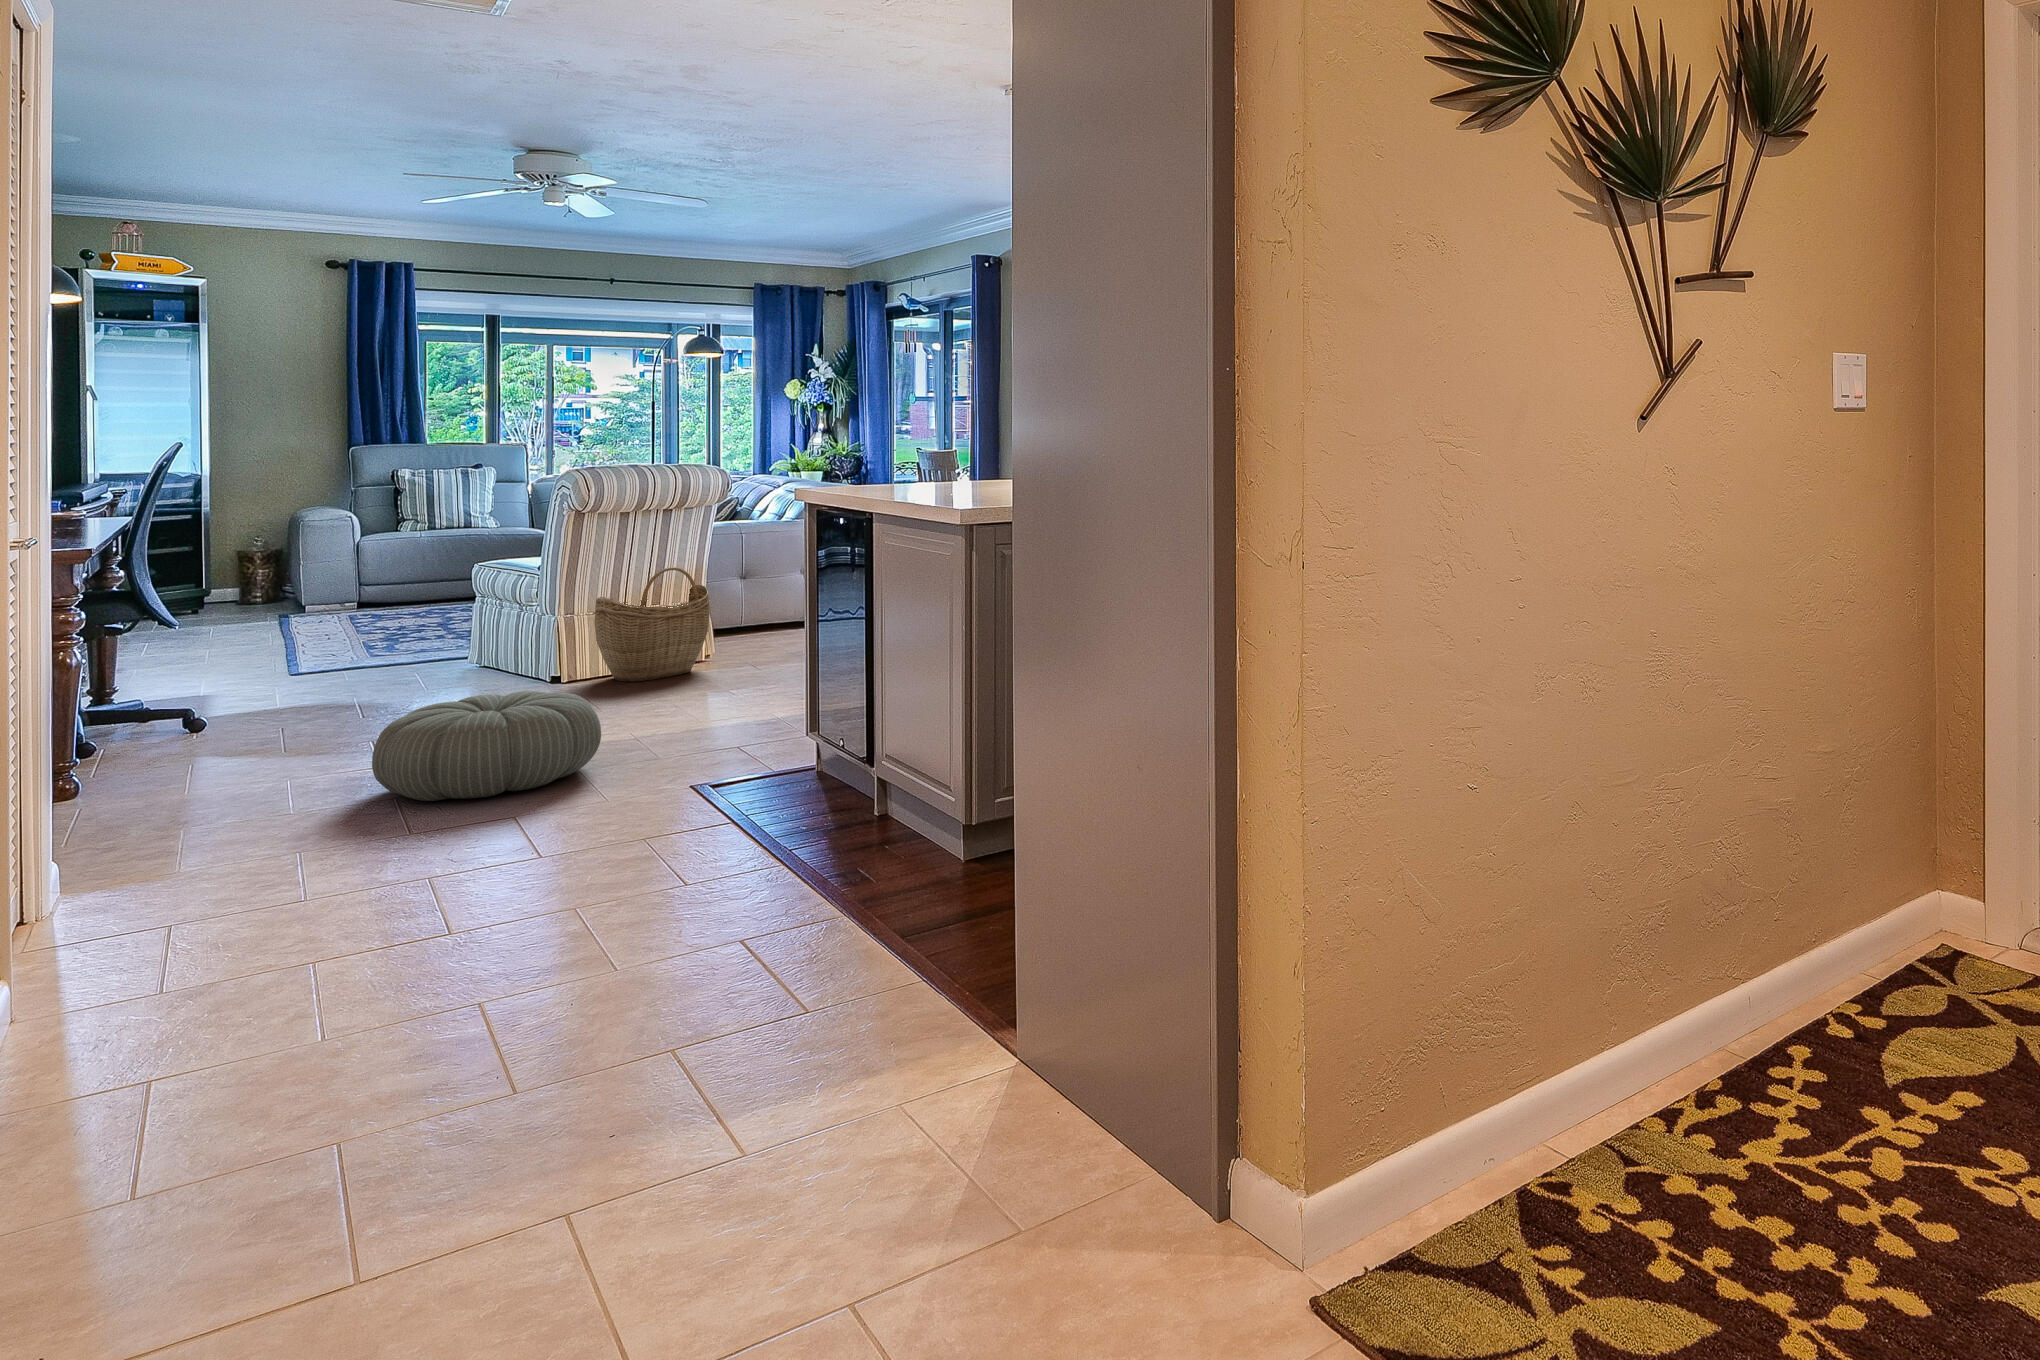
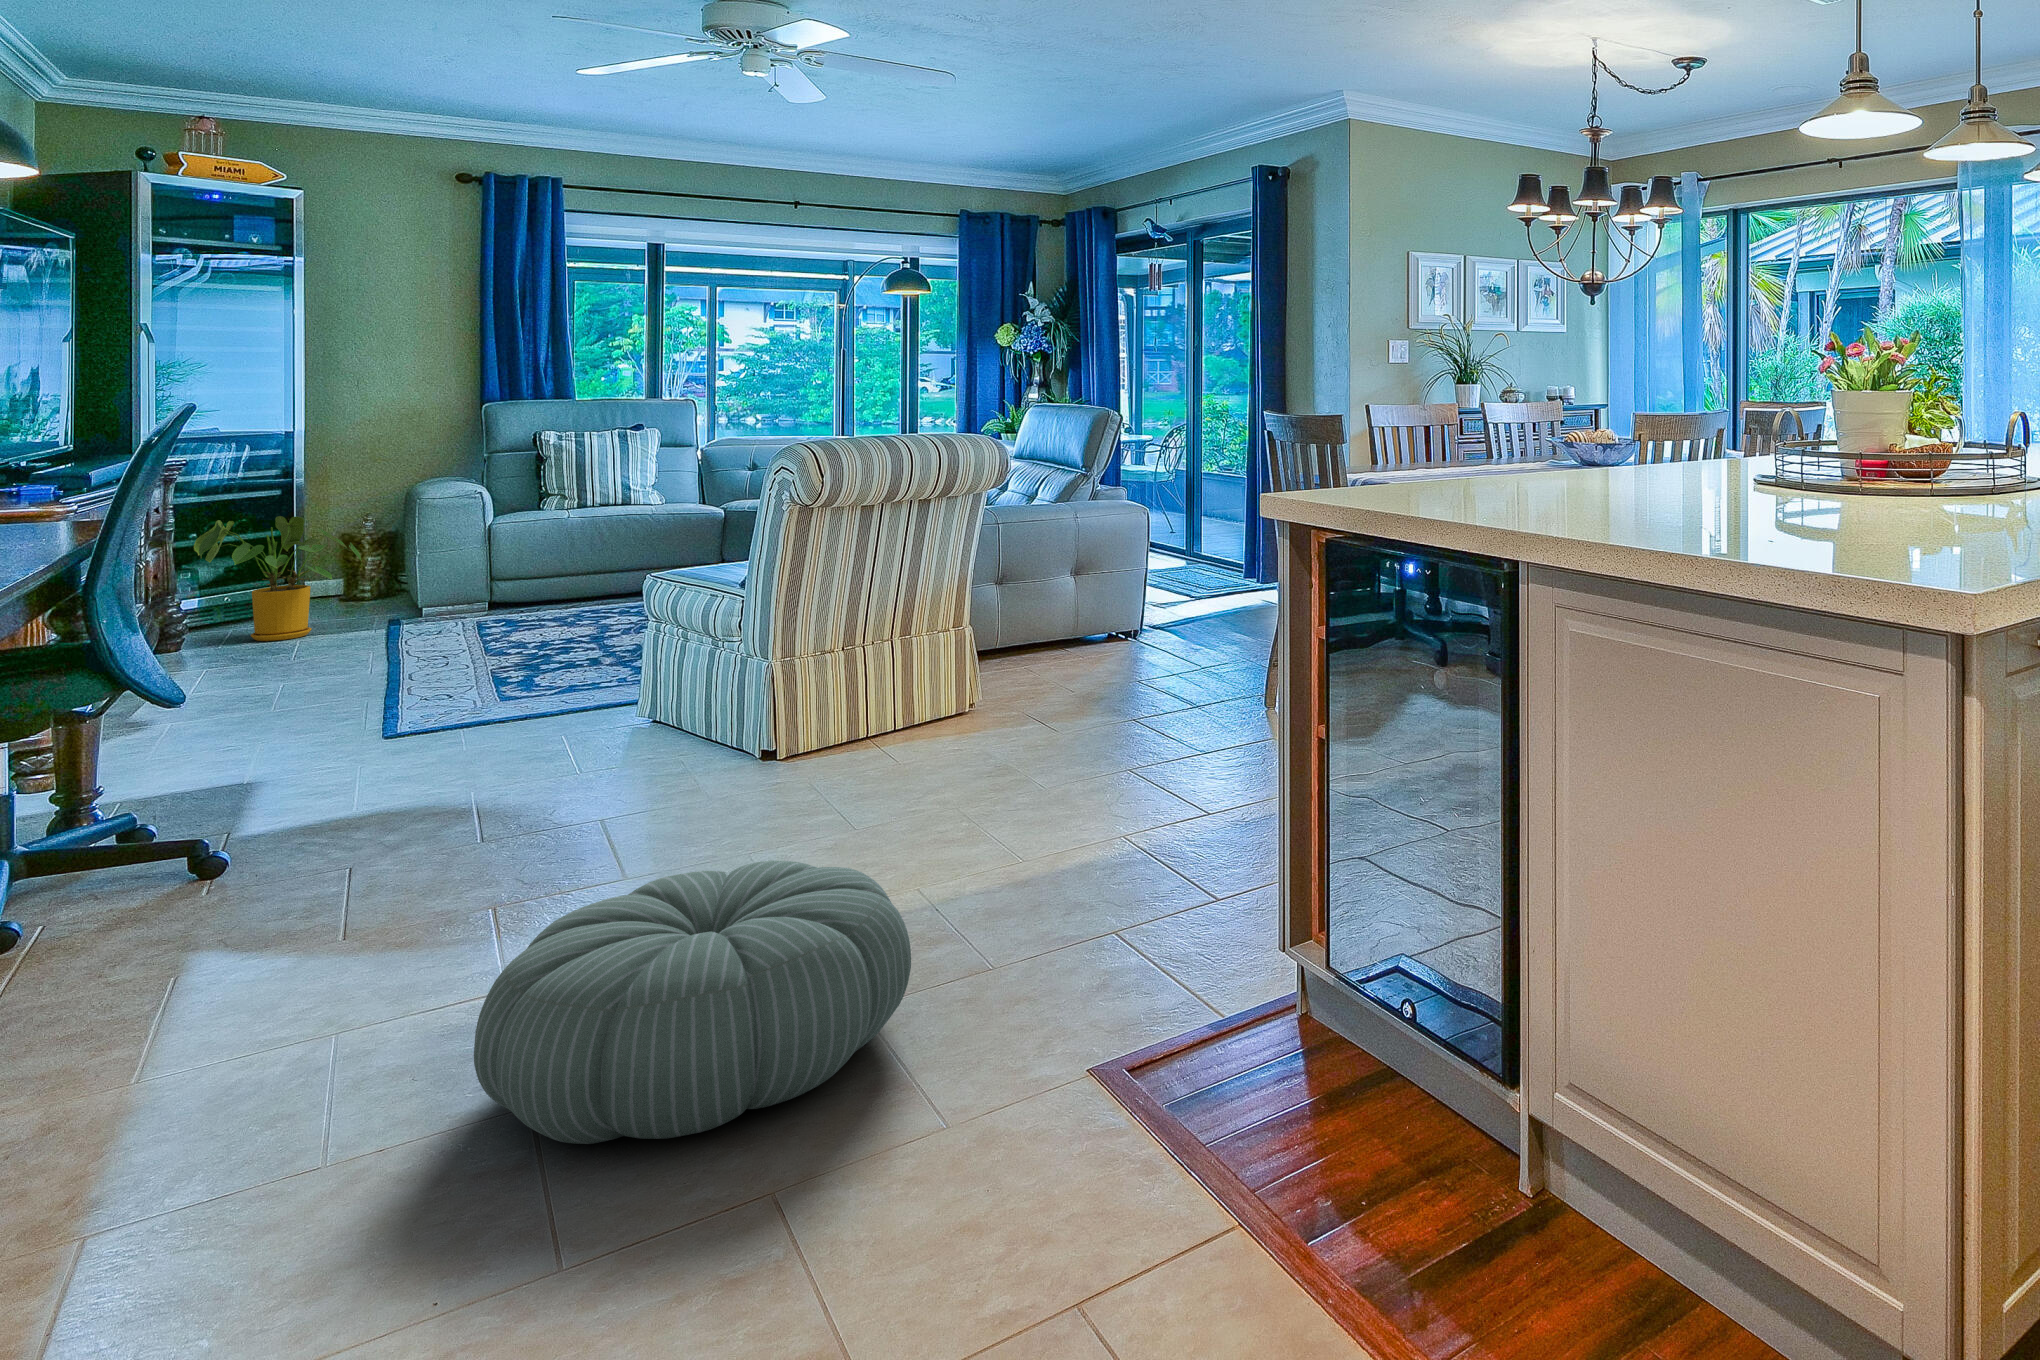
house plant: none [128,535,257,628] -> present [194,516,361,641]
woven basket: present [595,567,710,682] -> none [828,579,991,764]

